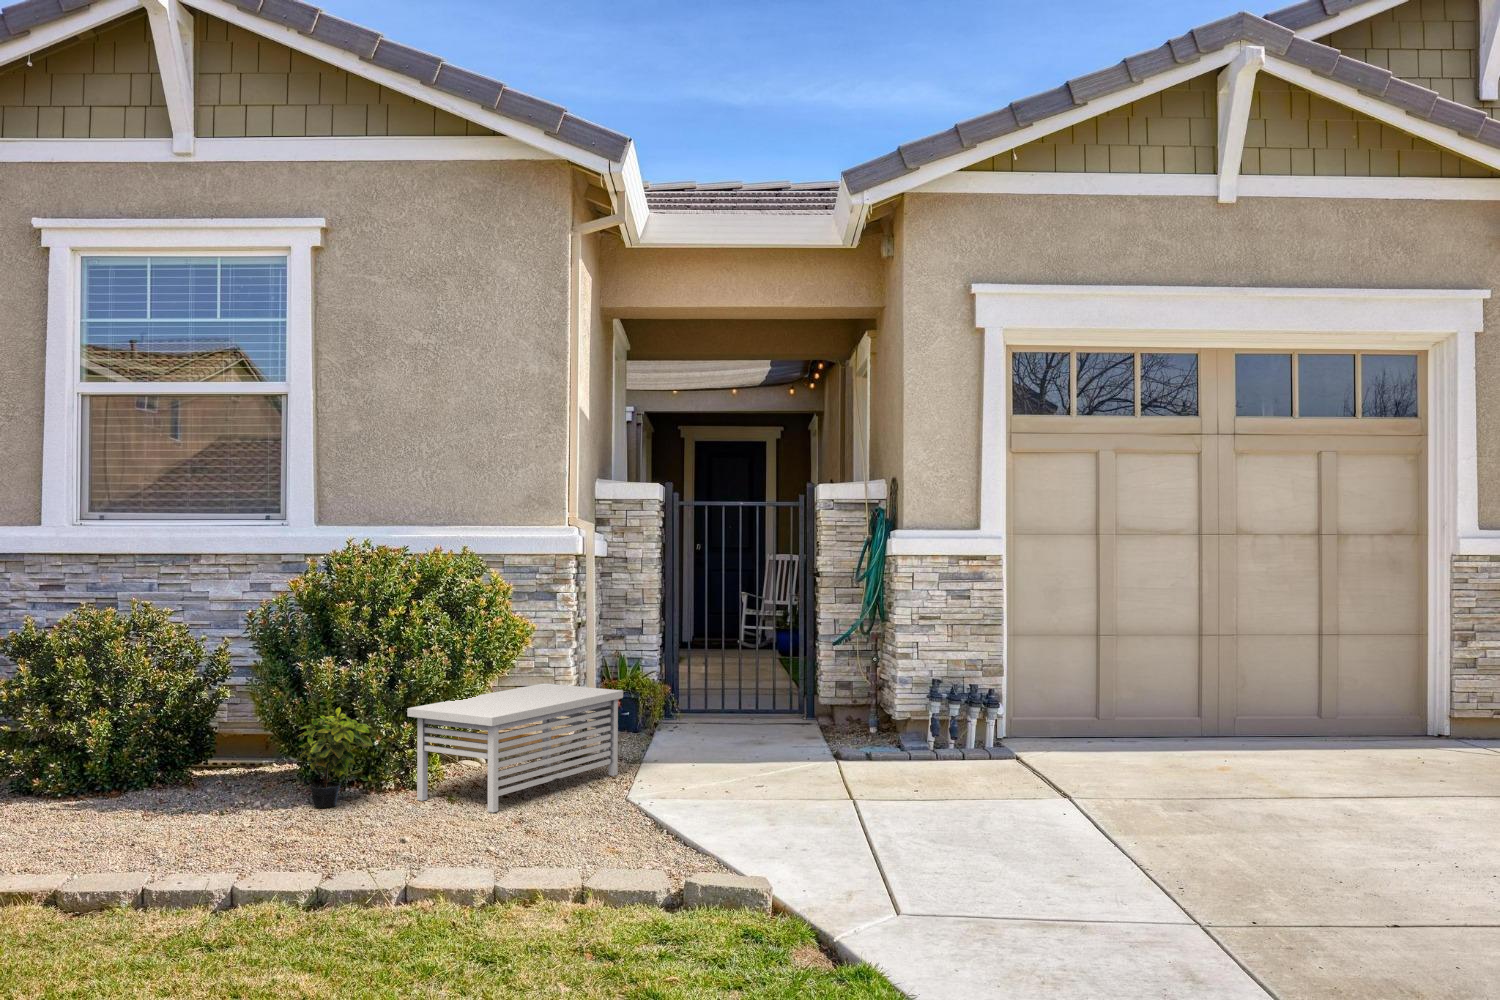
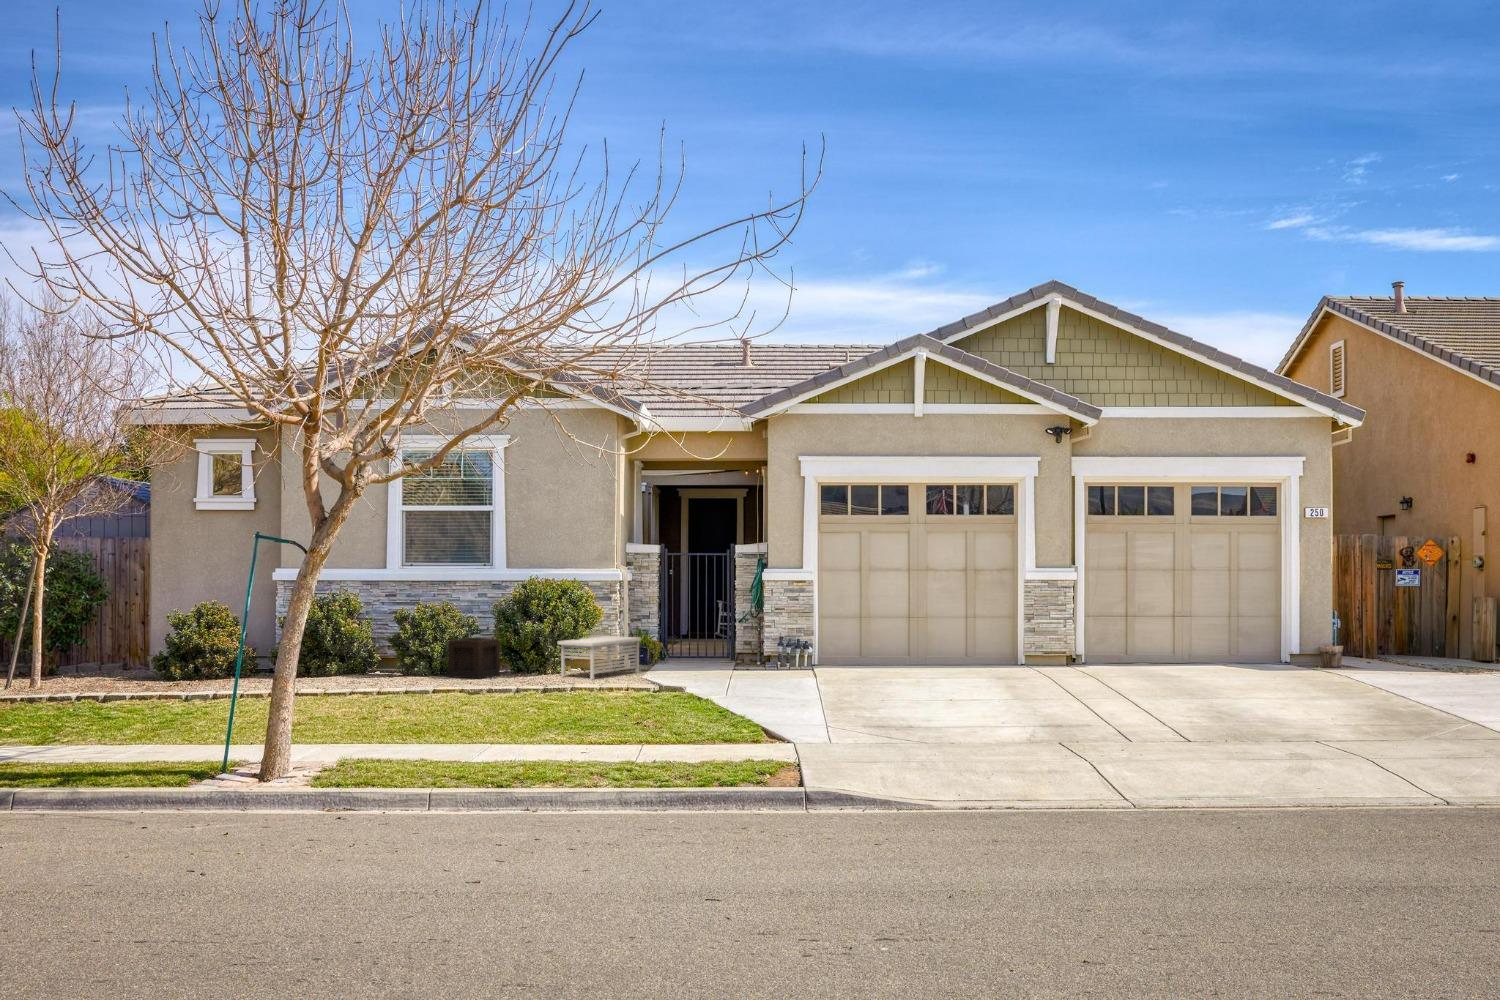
wooden crate: none [123,693,269,810] -> present [448,638,500,679]
potted plant: present [298,707,373,808] -> none [516,640,545,678]

